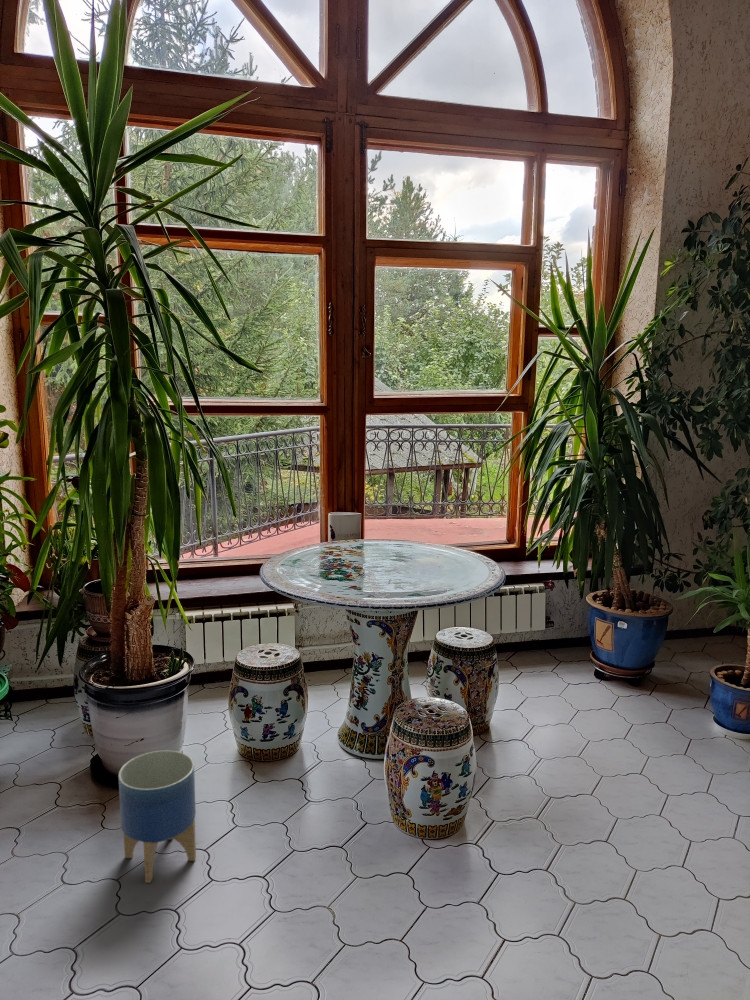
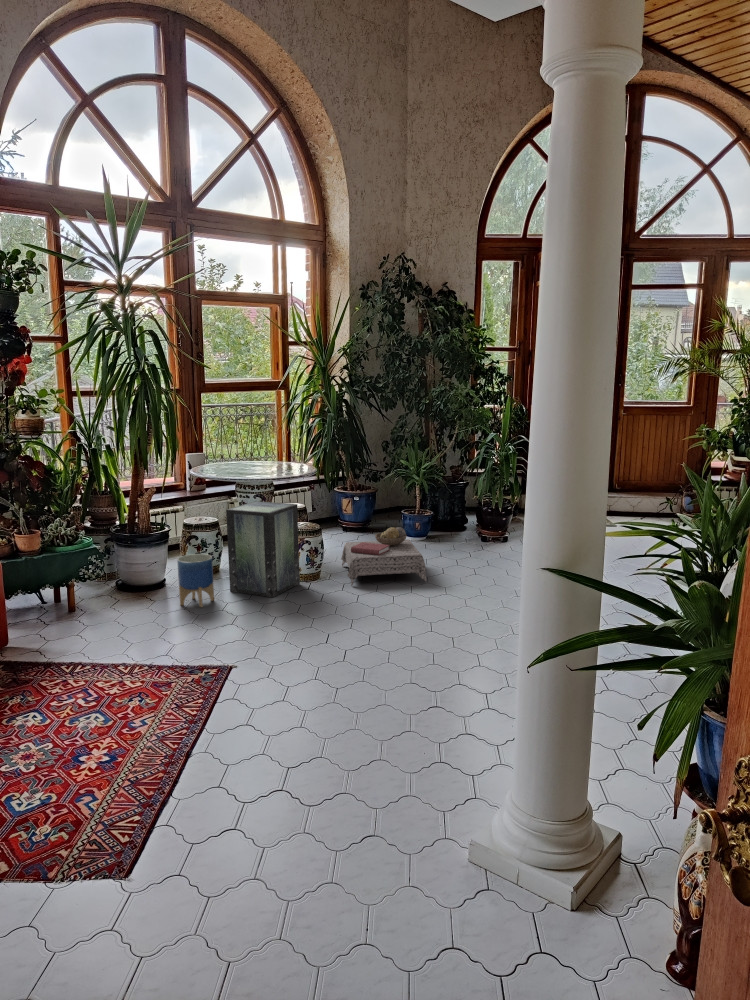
storage box: none [251,646,405,894] -> present [226,501,300,597]
ottoman: none [502,758,717,962] -> present [341,527,426,586]

